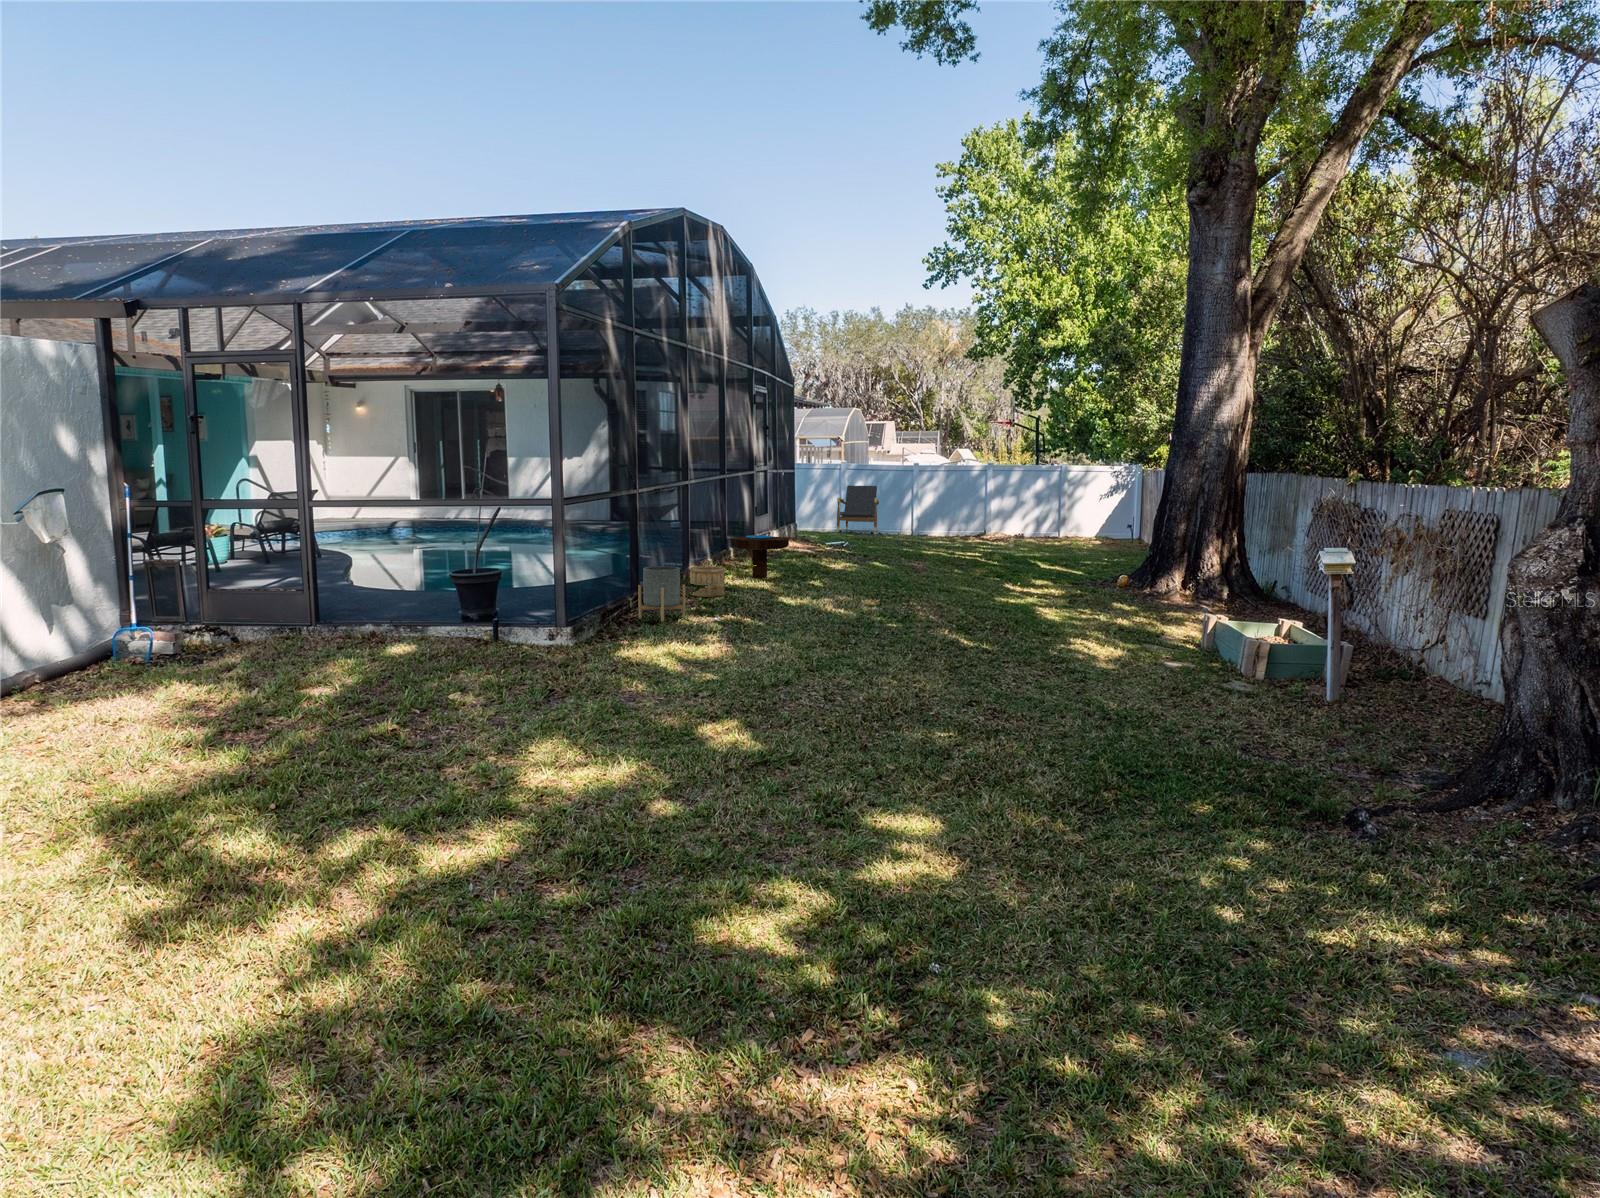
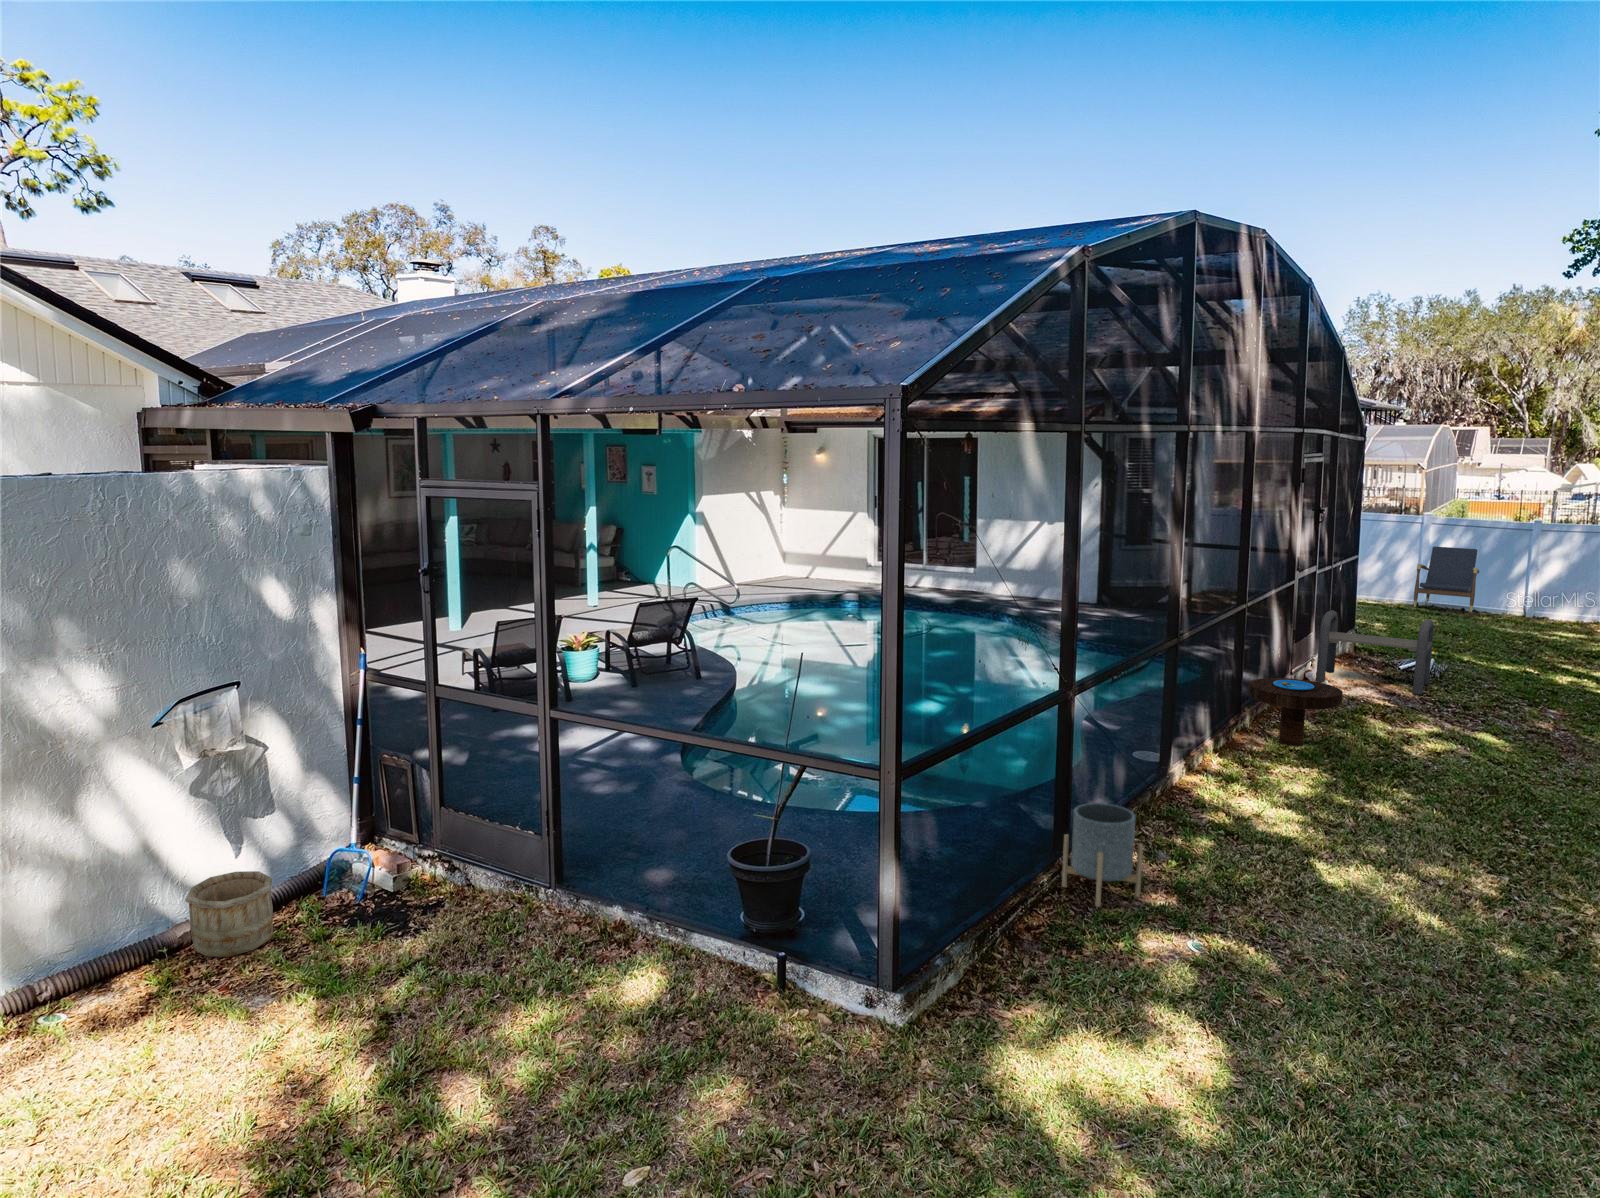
bench: none [772,508,844,560] -> present [1316,610,1434,695]
wooden bucket: present [689,566,726,597] -> present [185,871,273,957]

